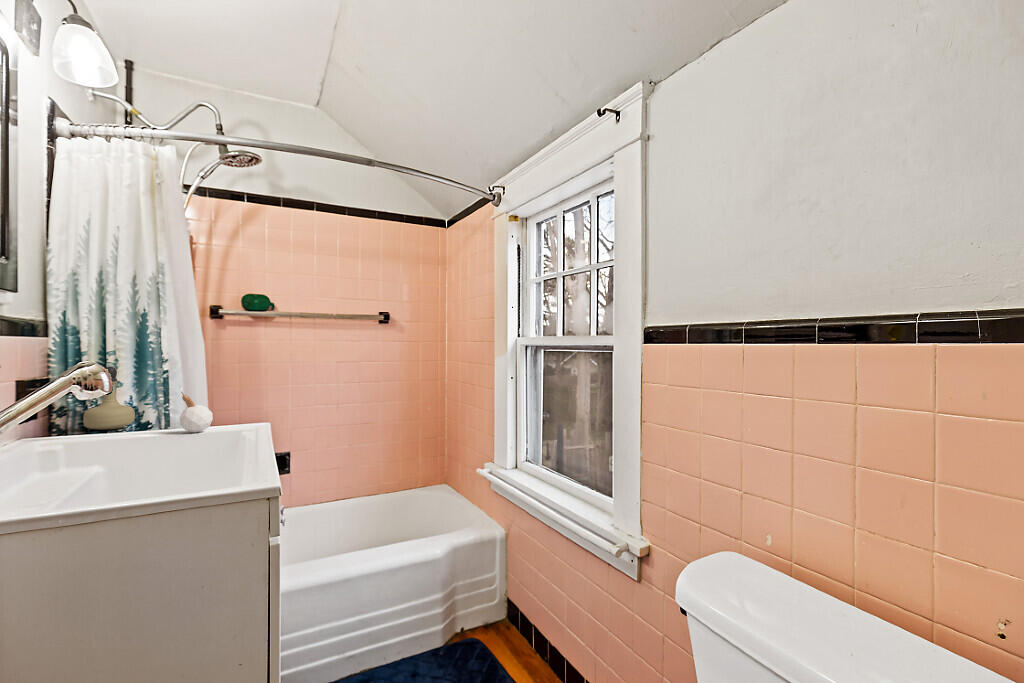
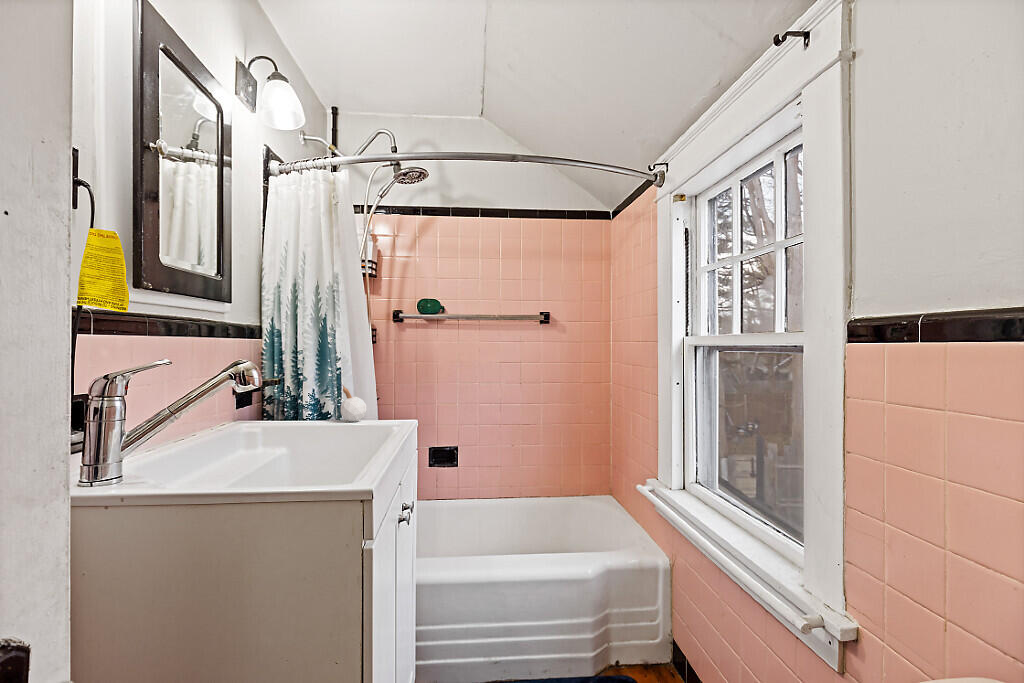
perfume bottle: present [83,366,135,430] -> none [285,363,321,416]

